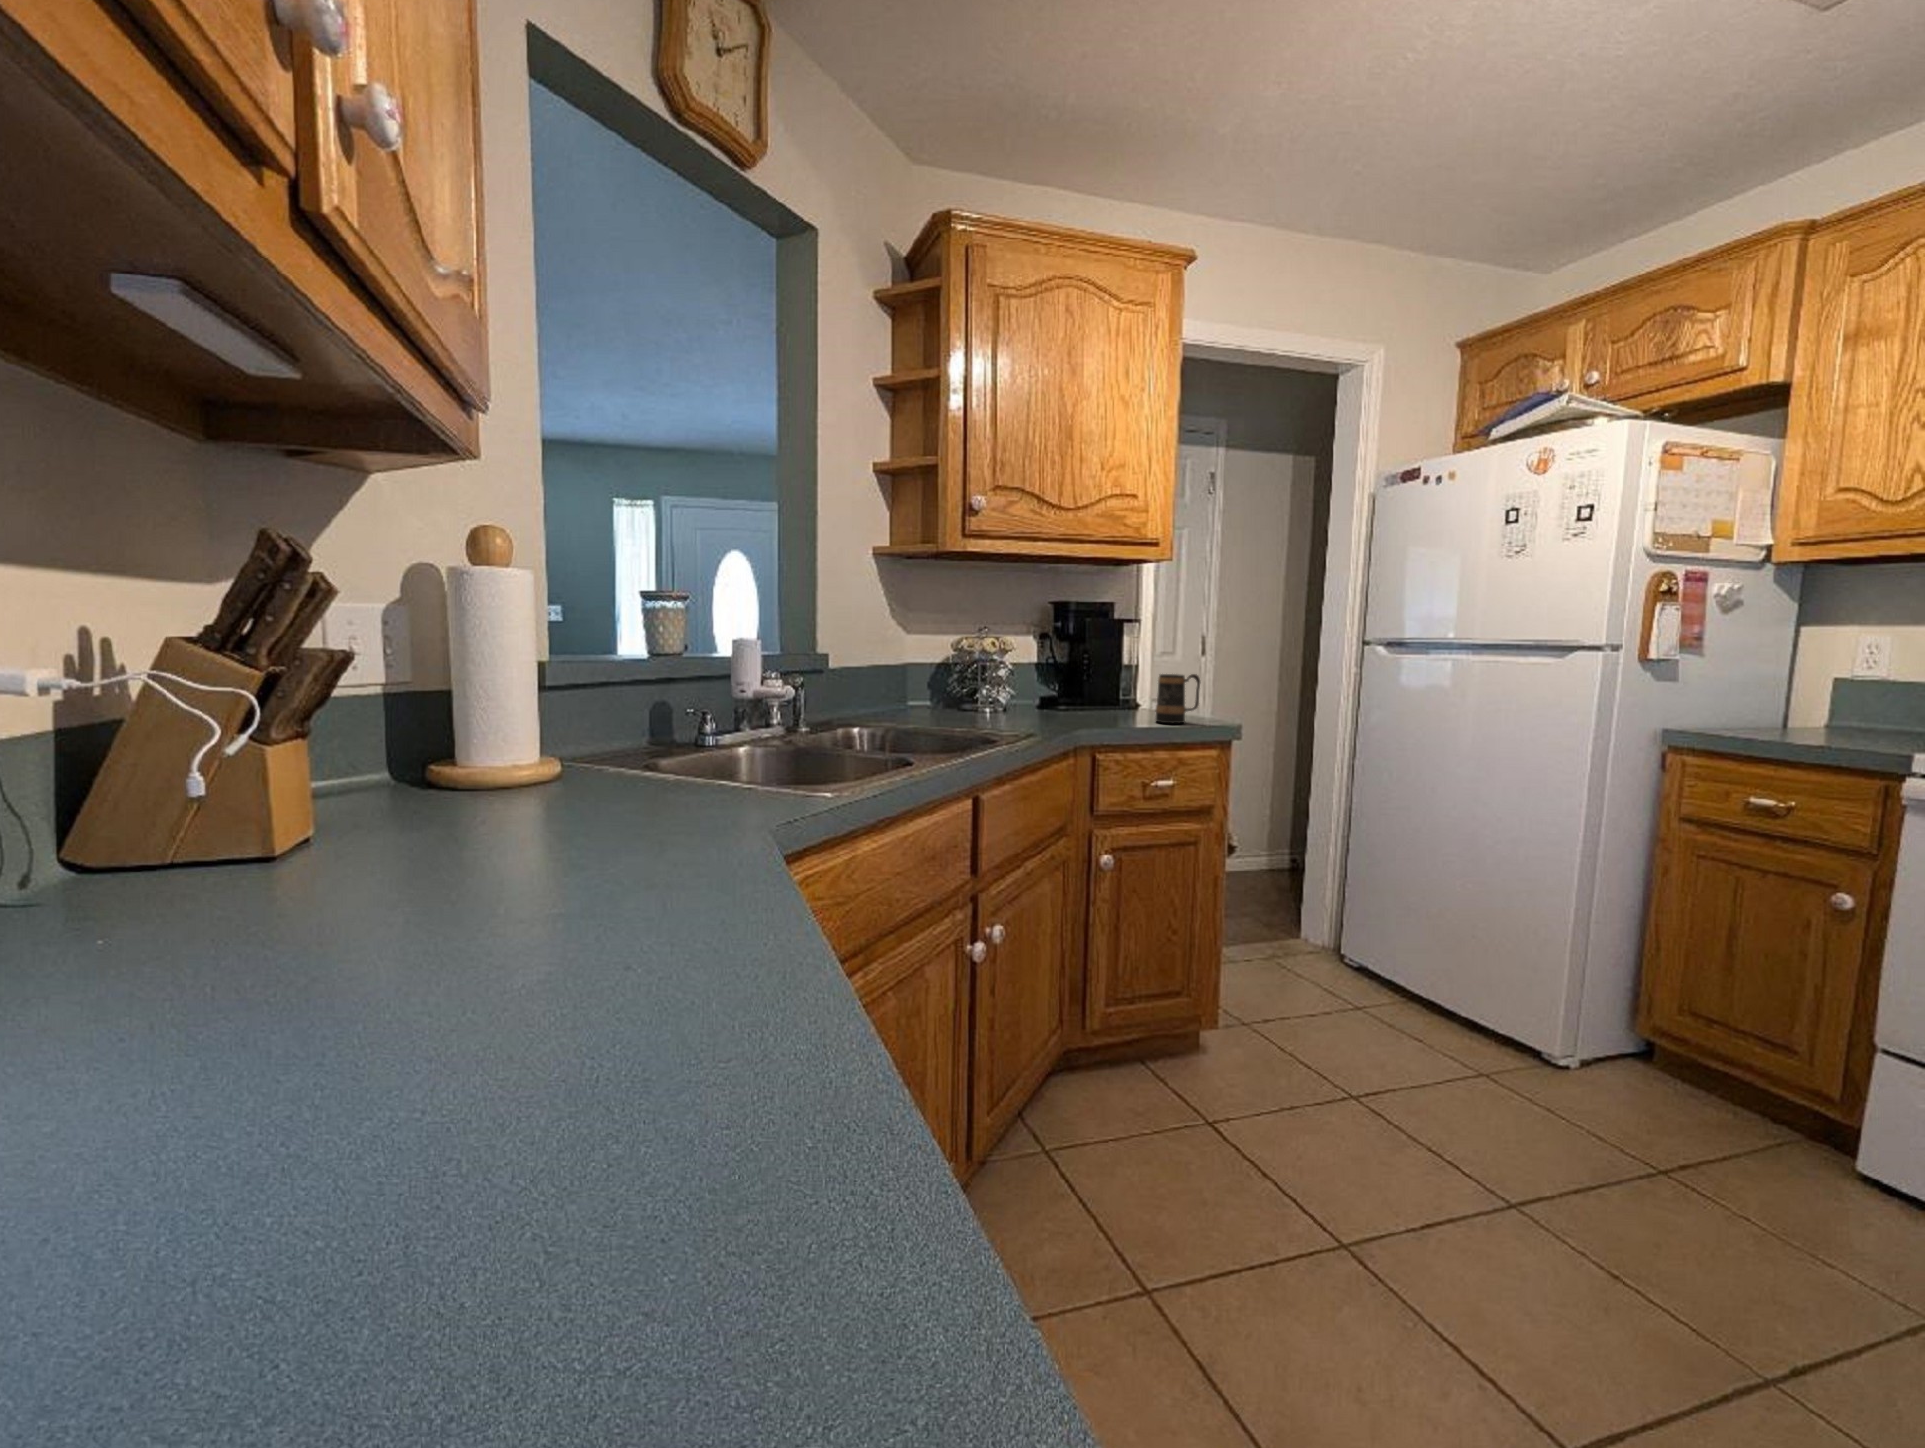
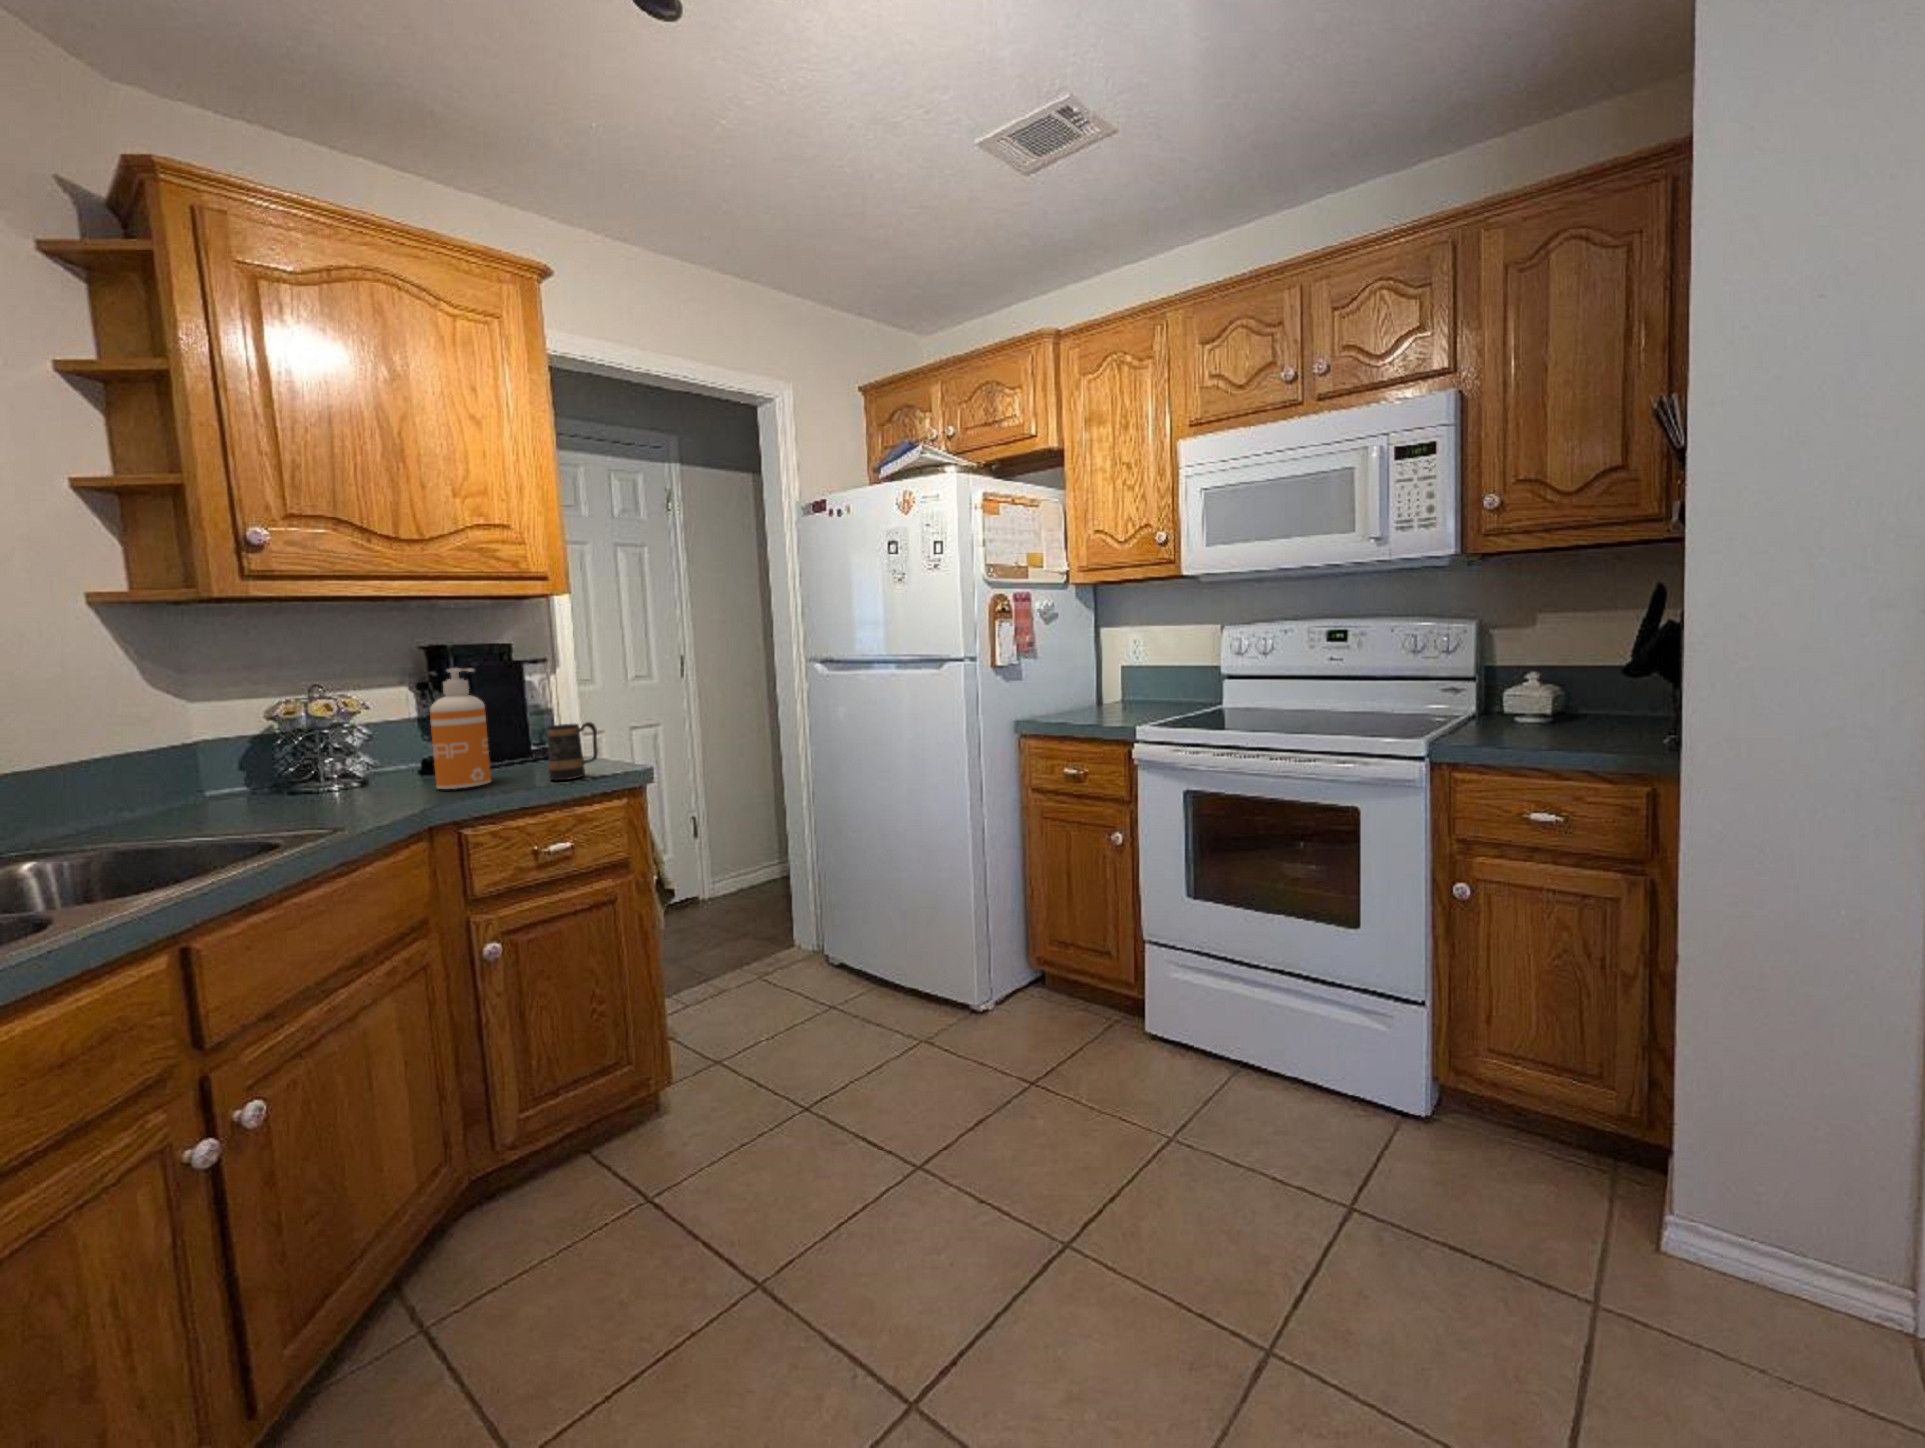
soap dispenser: none [1067,618,1110,719] -> present [430,668,491,789]

